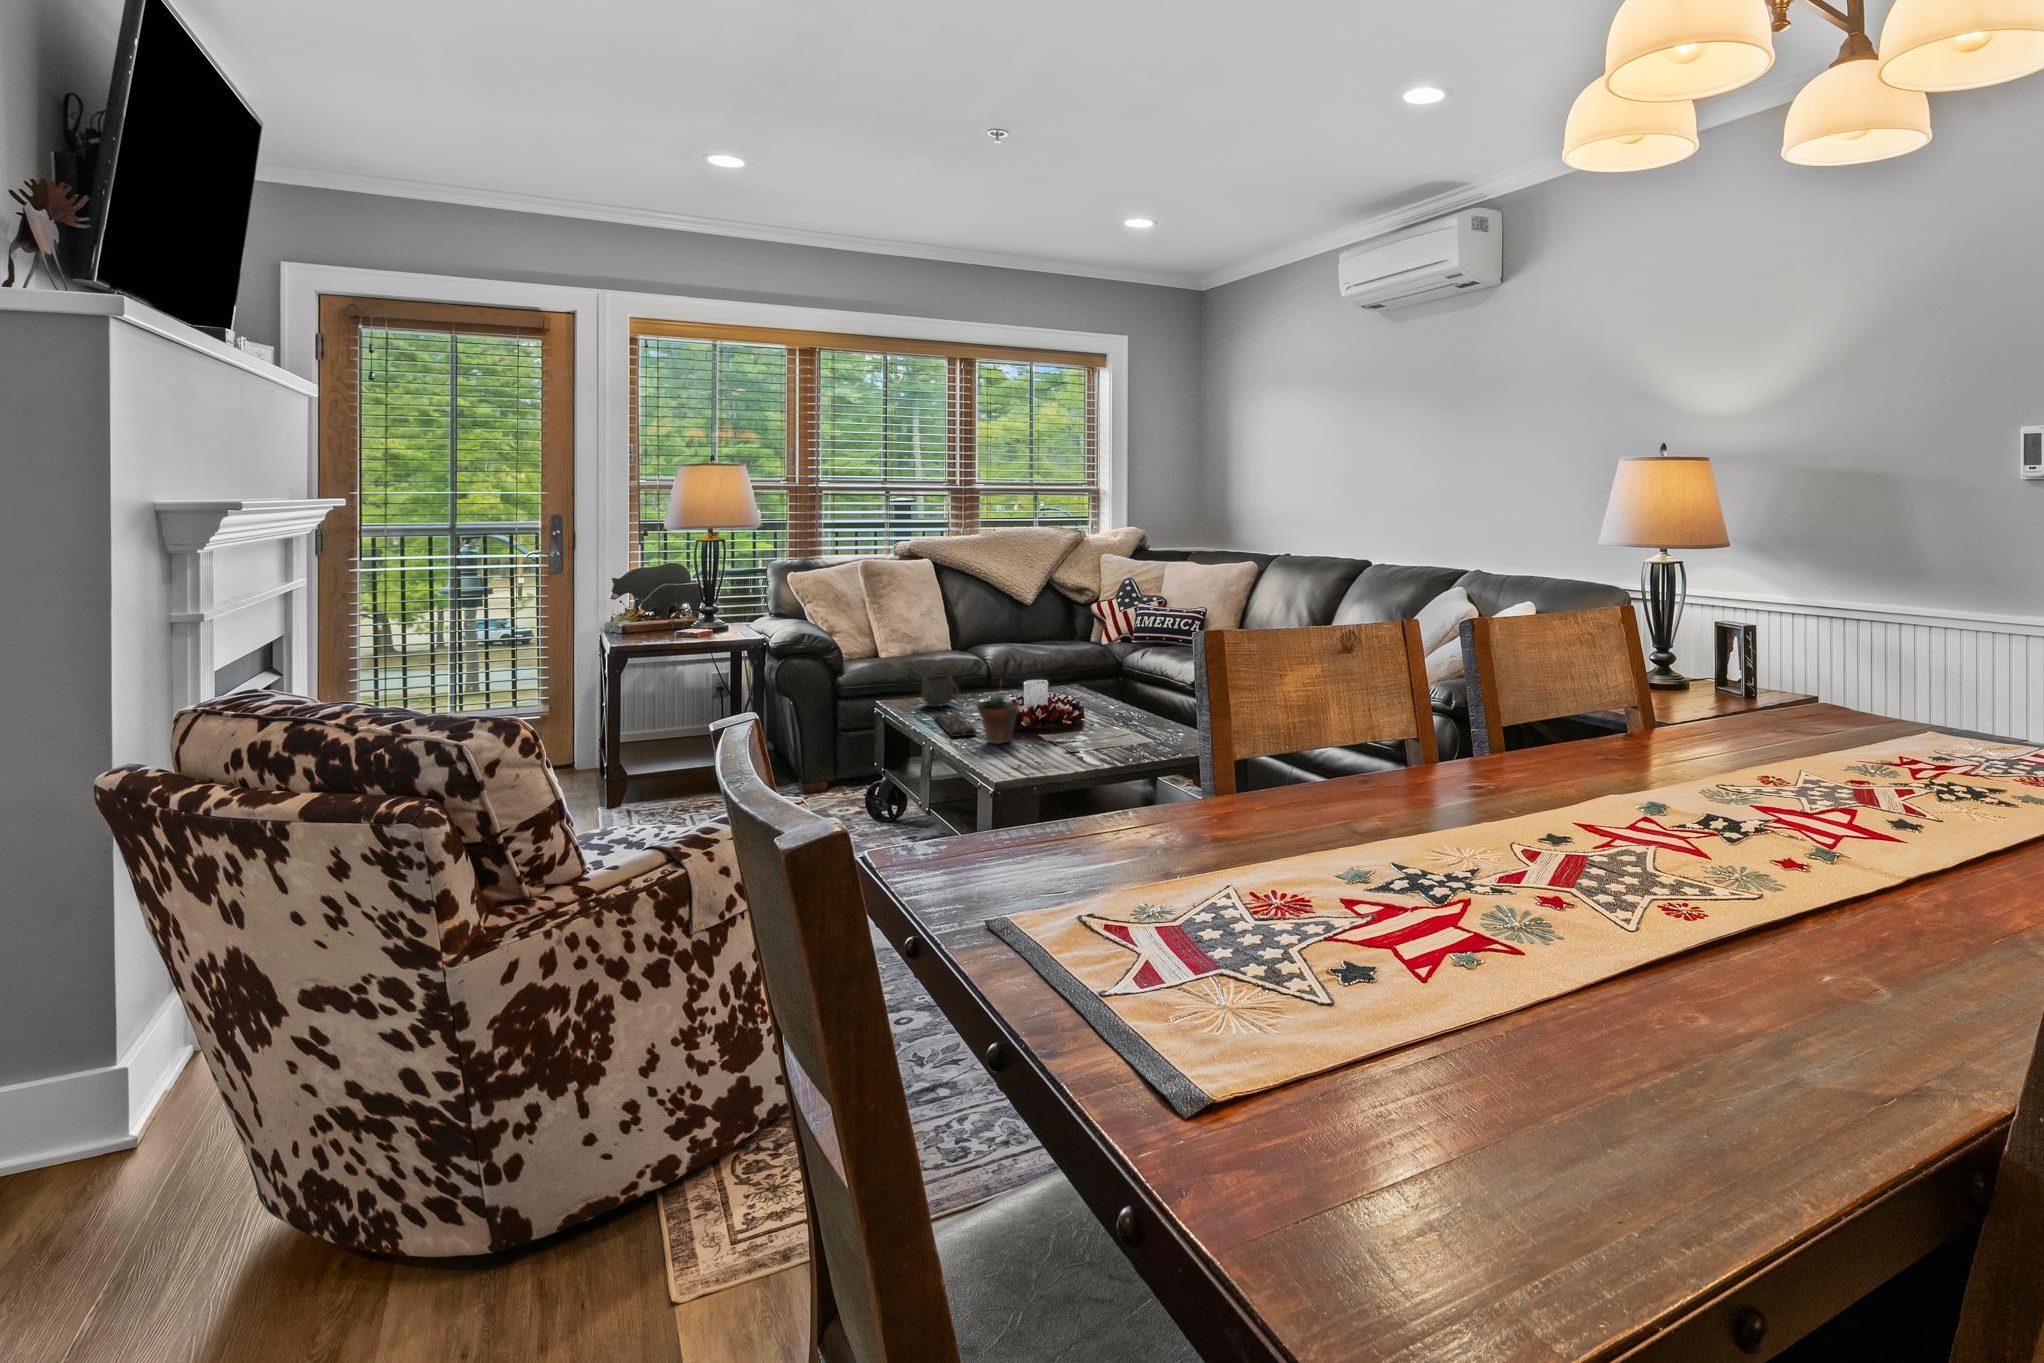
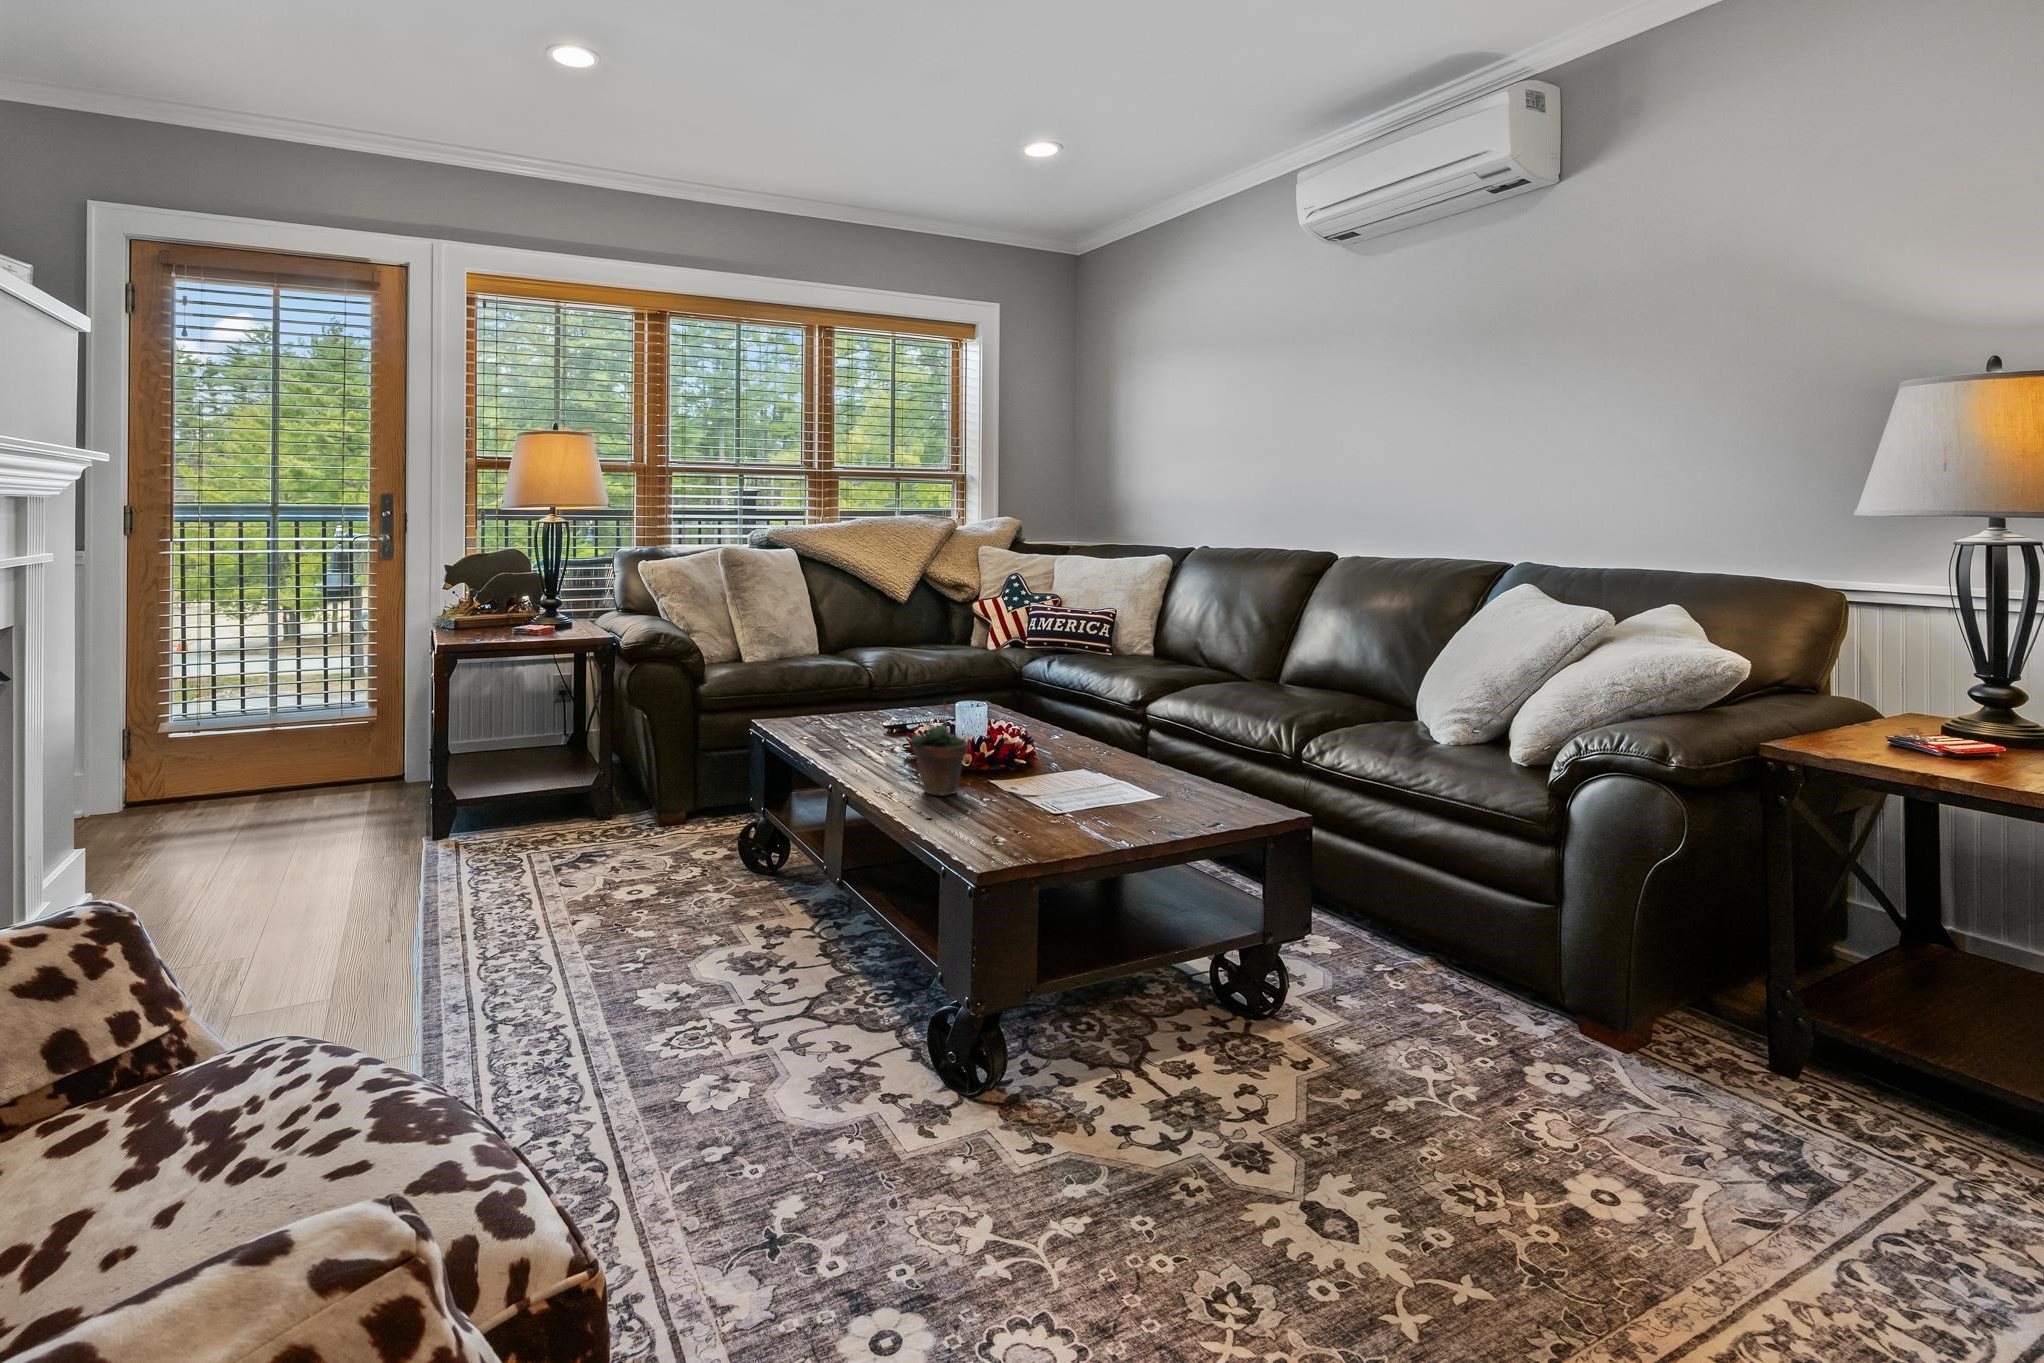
mug: present [922,675,959,707] -> none [811,690,859,731]
remote control: present [935,713,976,737] -> none [835,742,903,782]

